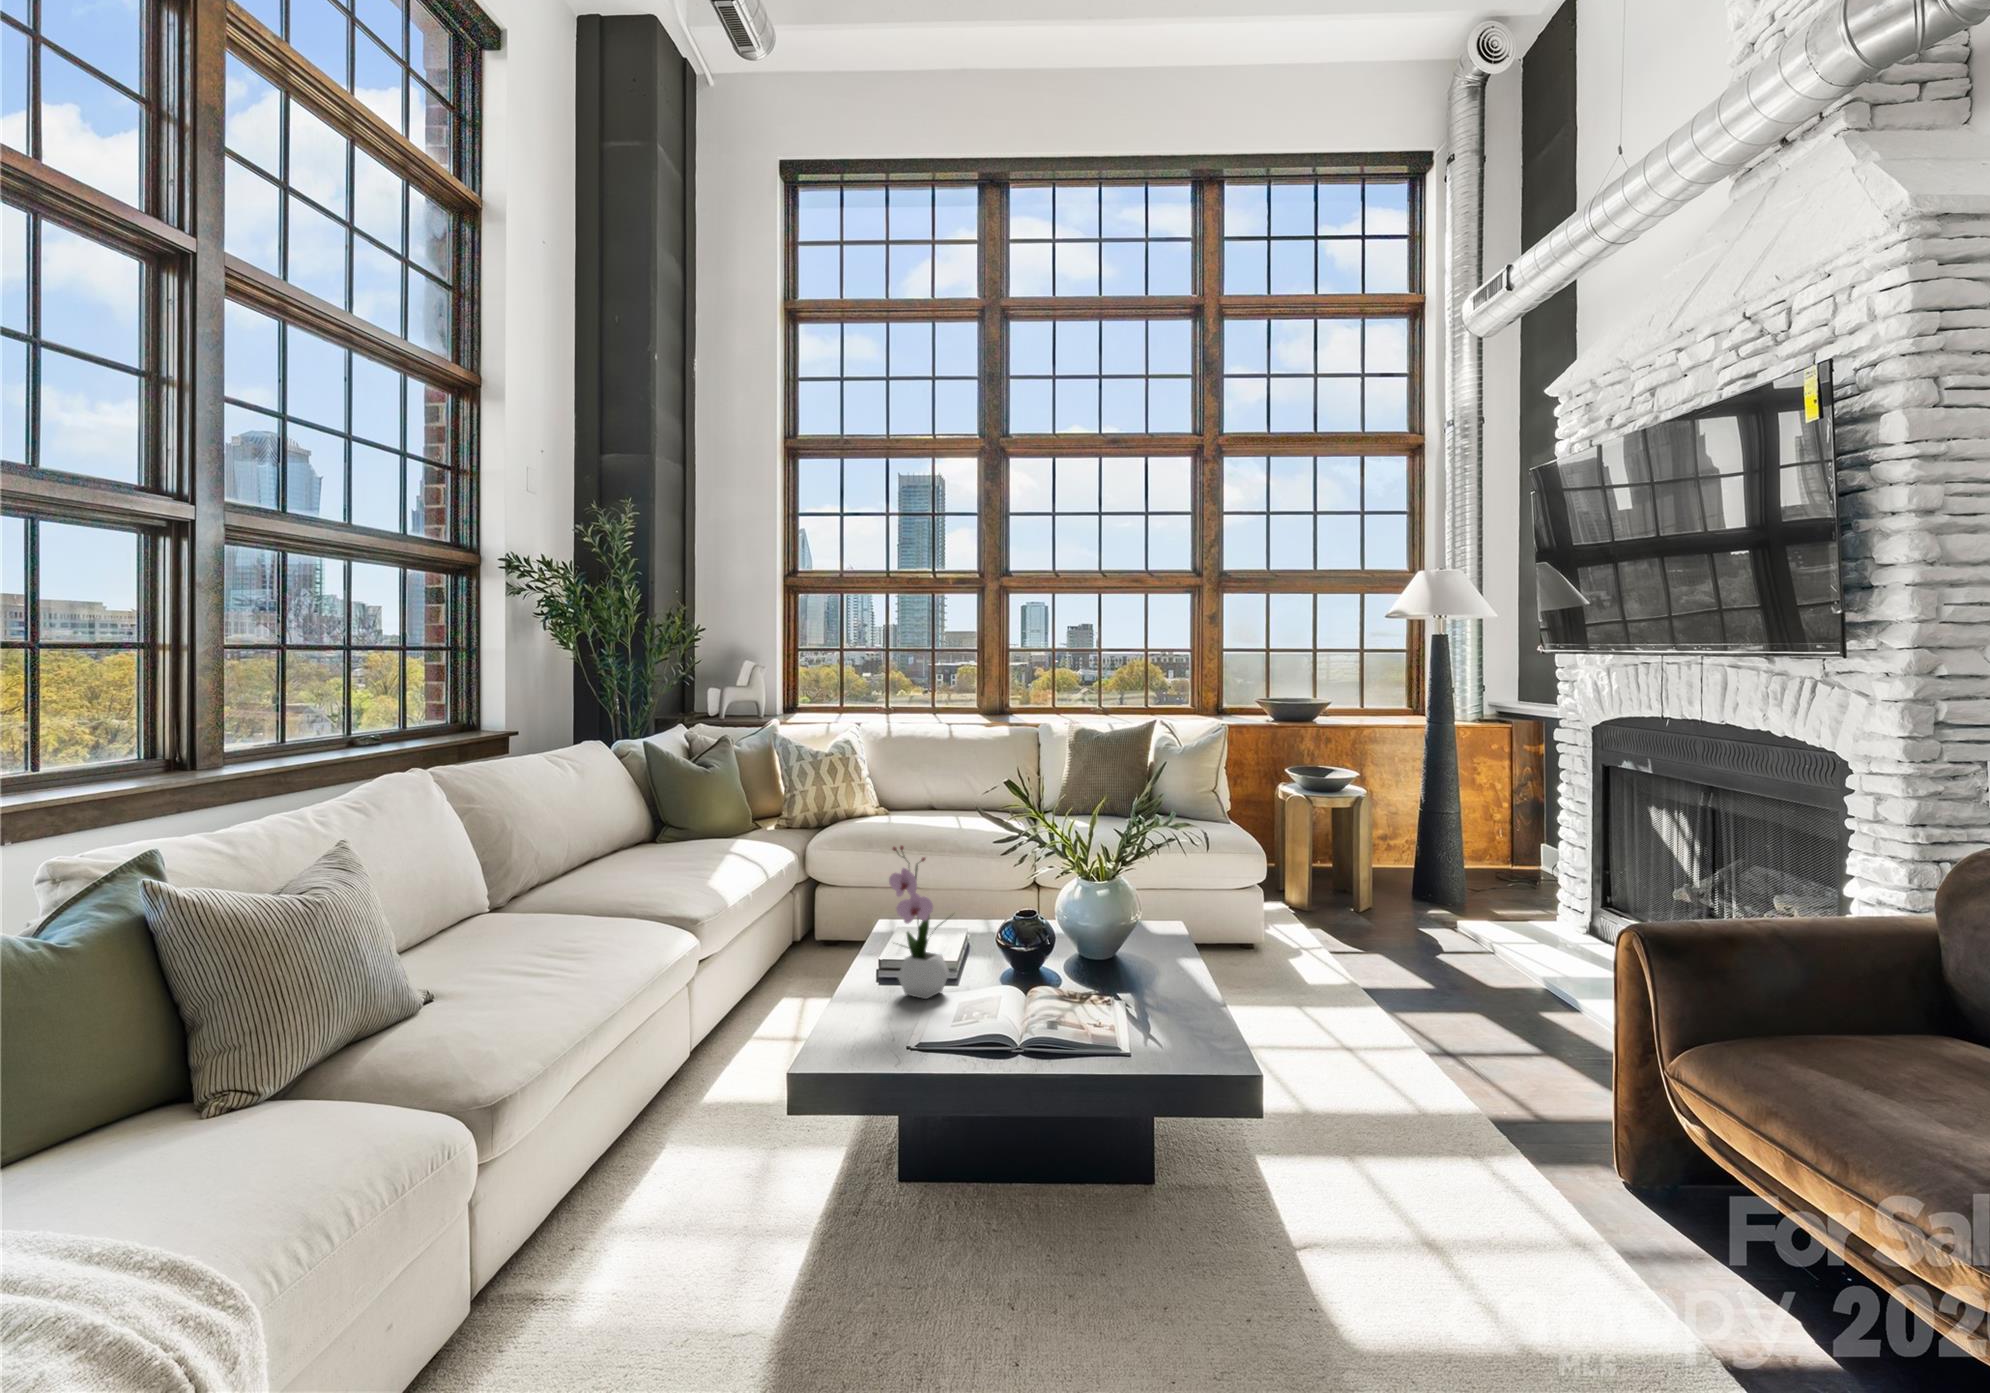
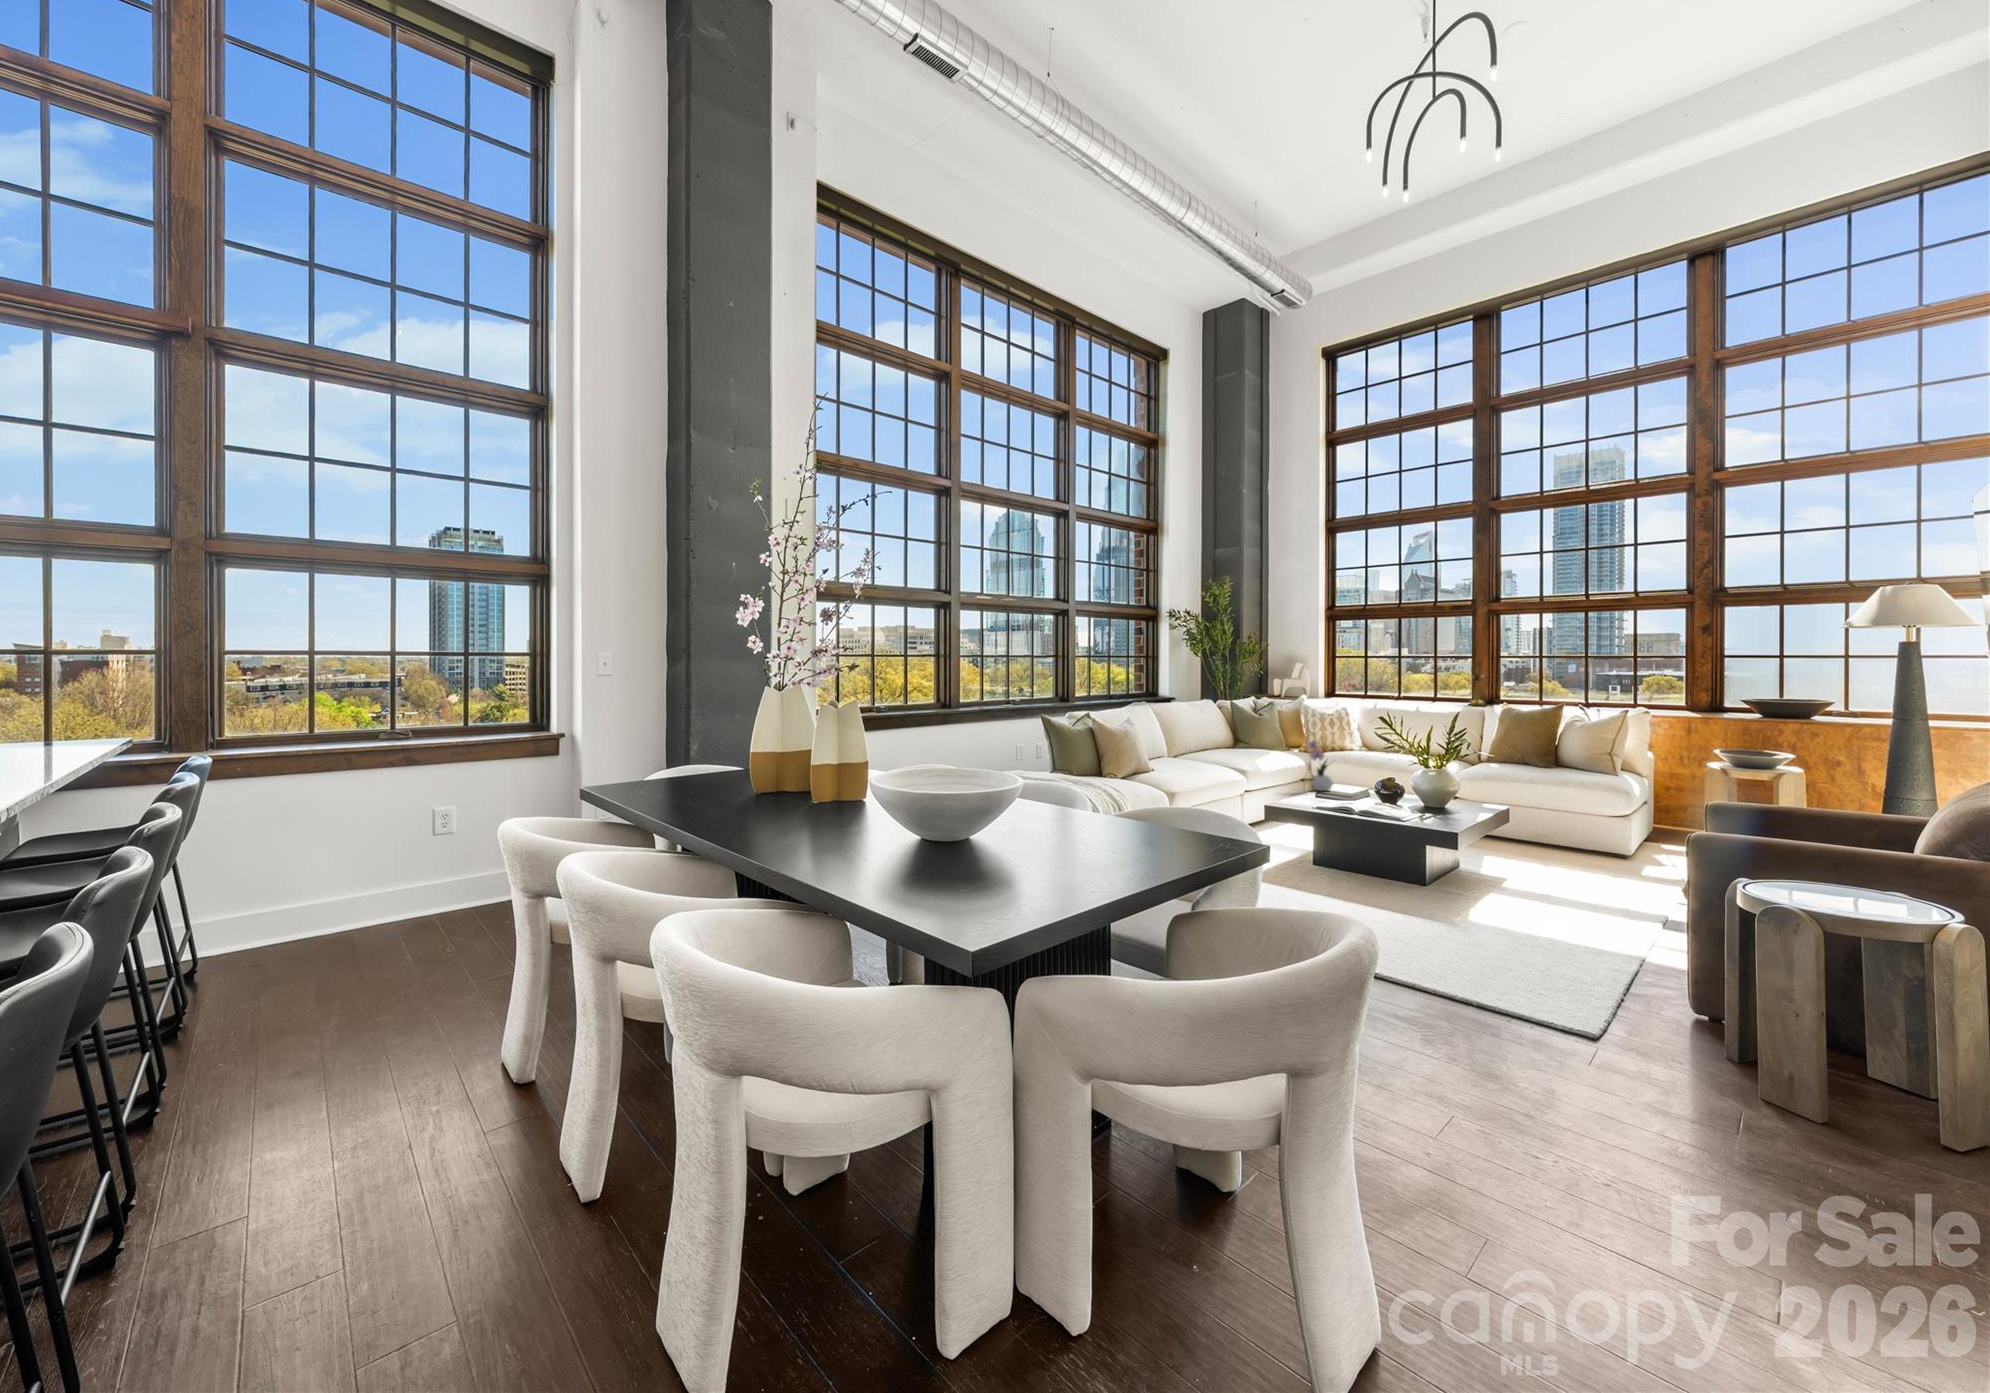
candlestick: none [1033,665,1060,729] -> present [1470,667,1484,705]

